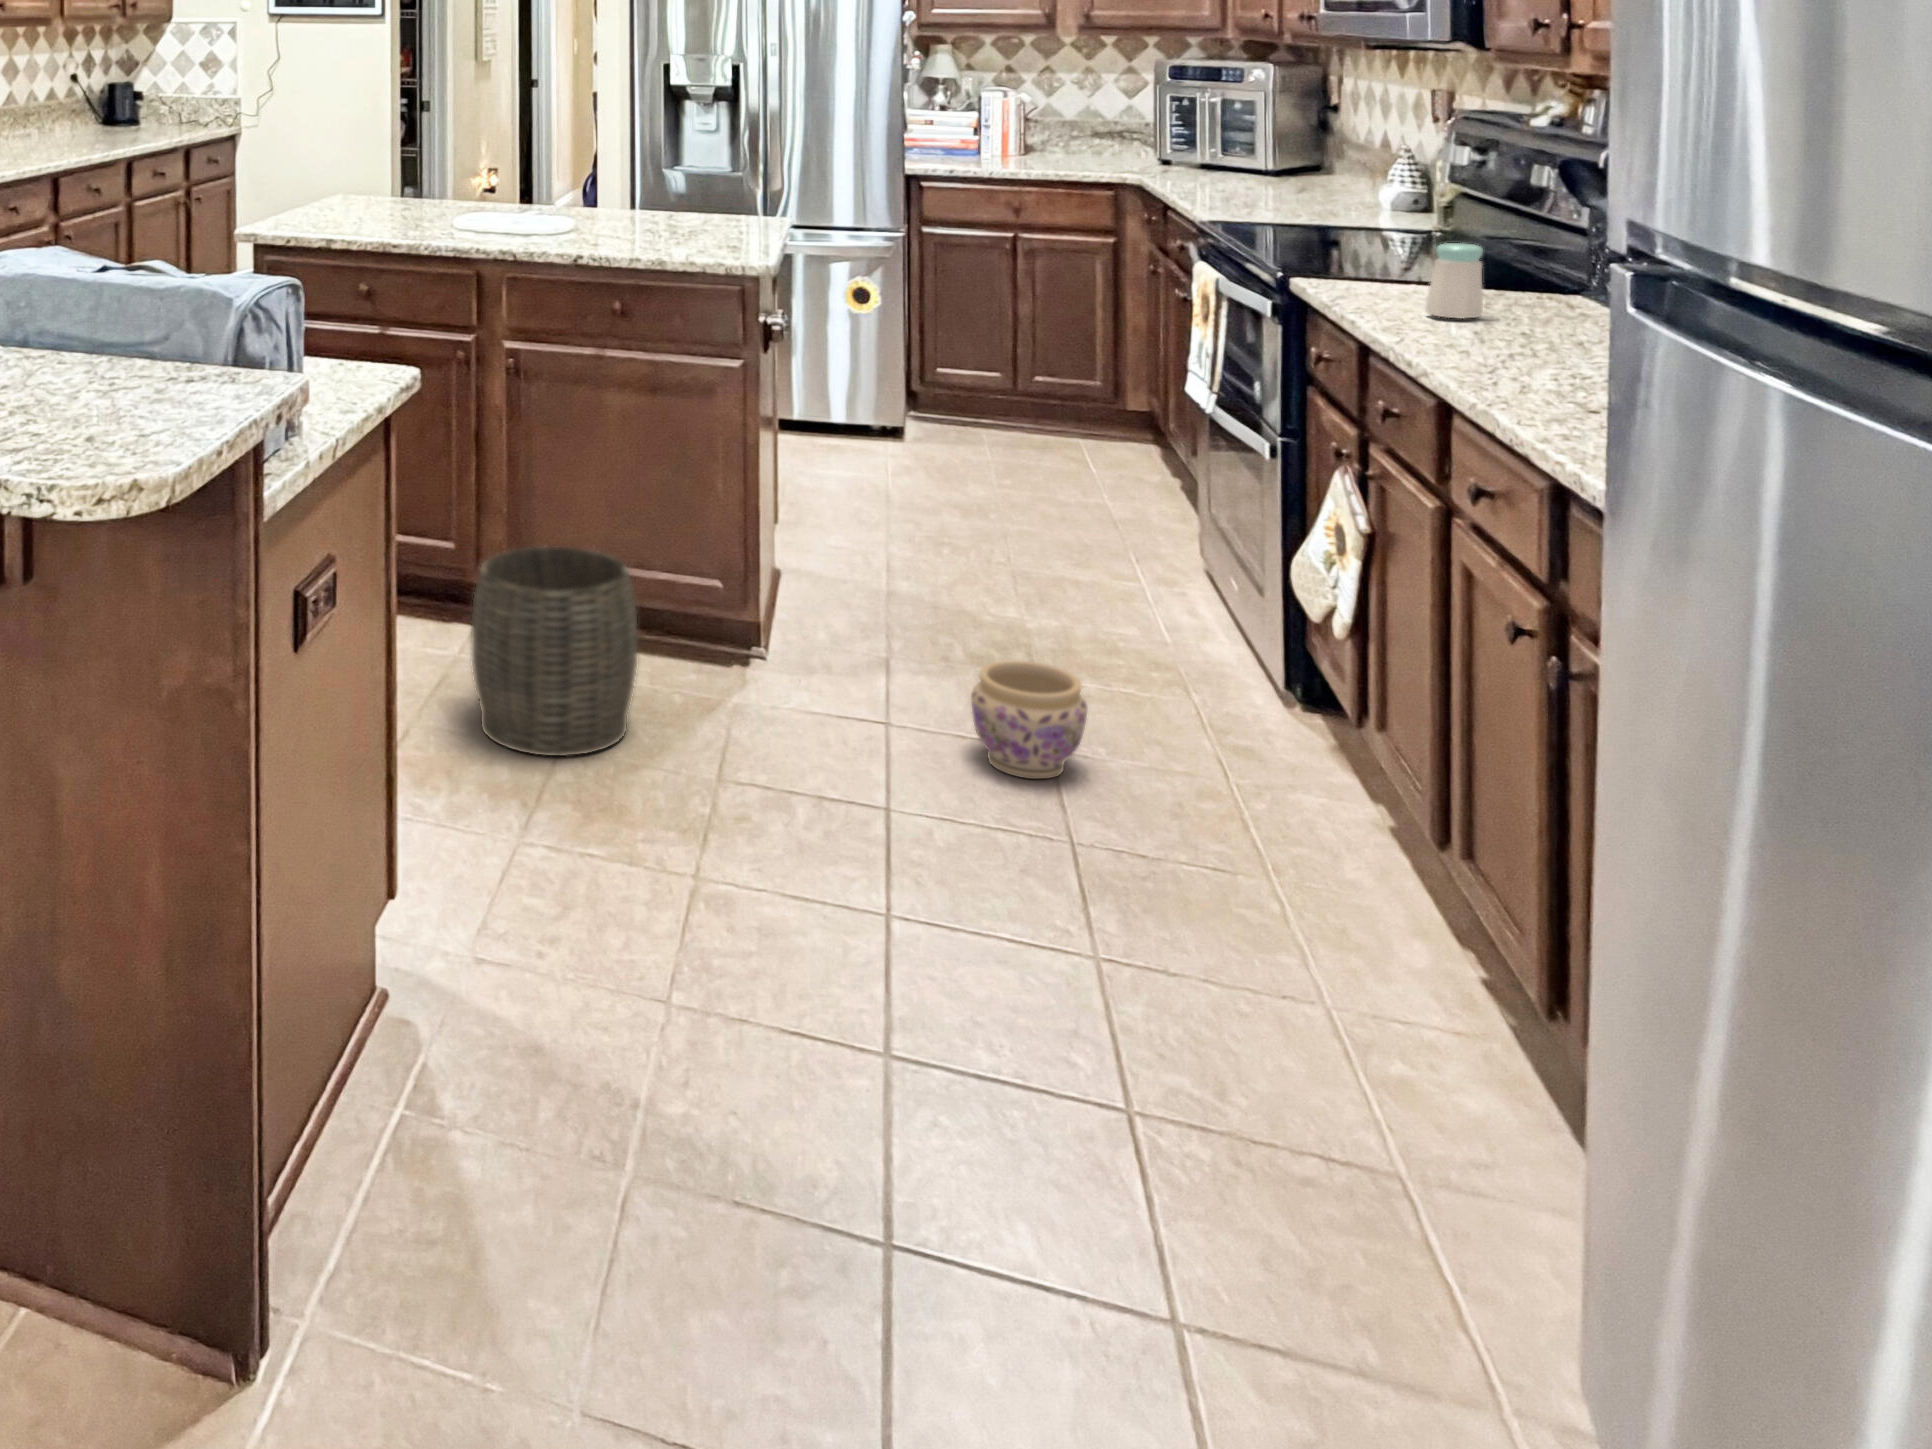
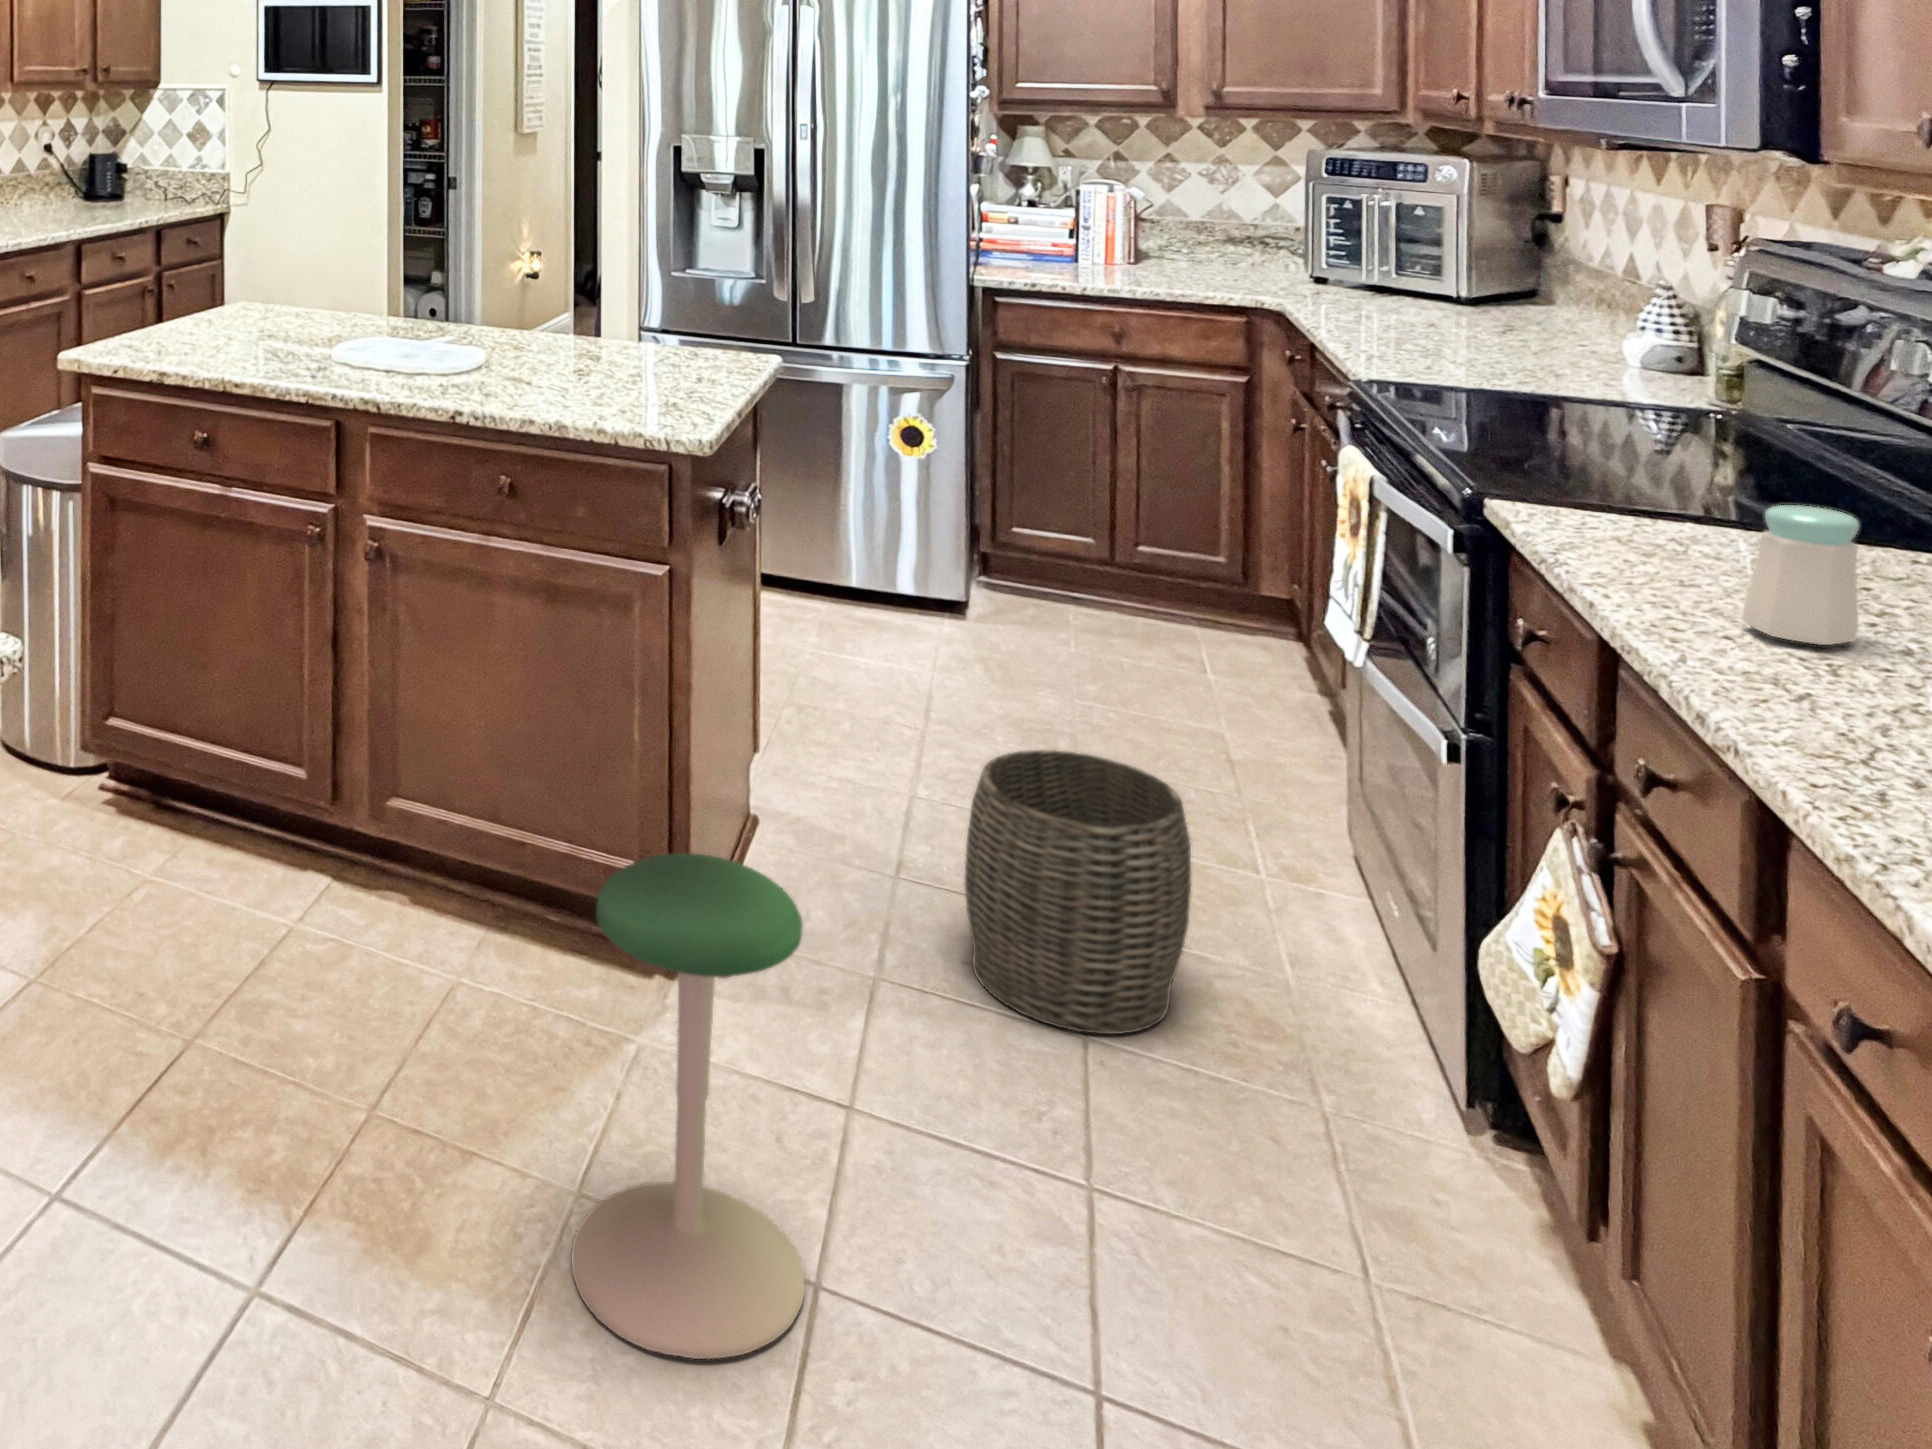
stool: none [736,512,889,806] -> present [572,853,805,1359]
woven basket: present [471,546,638,756] -> present [965,750,1191,1034]
planter: present [971,660,1088,779] -> none [950,1096,1137,1319]

